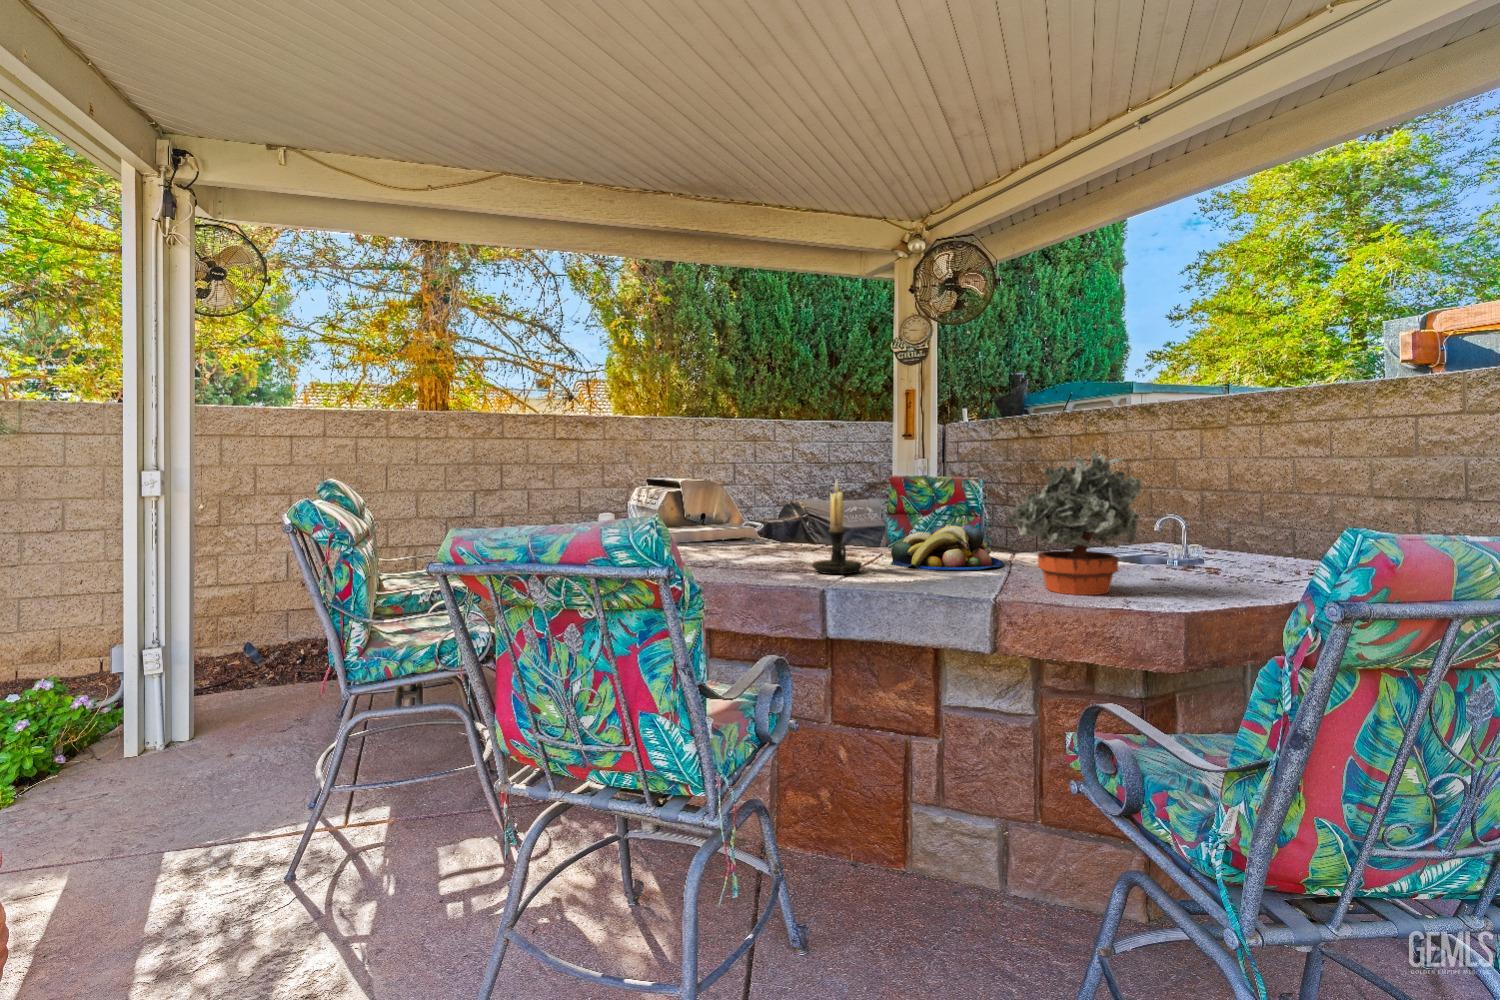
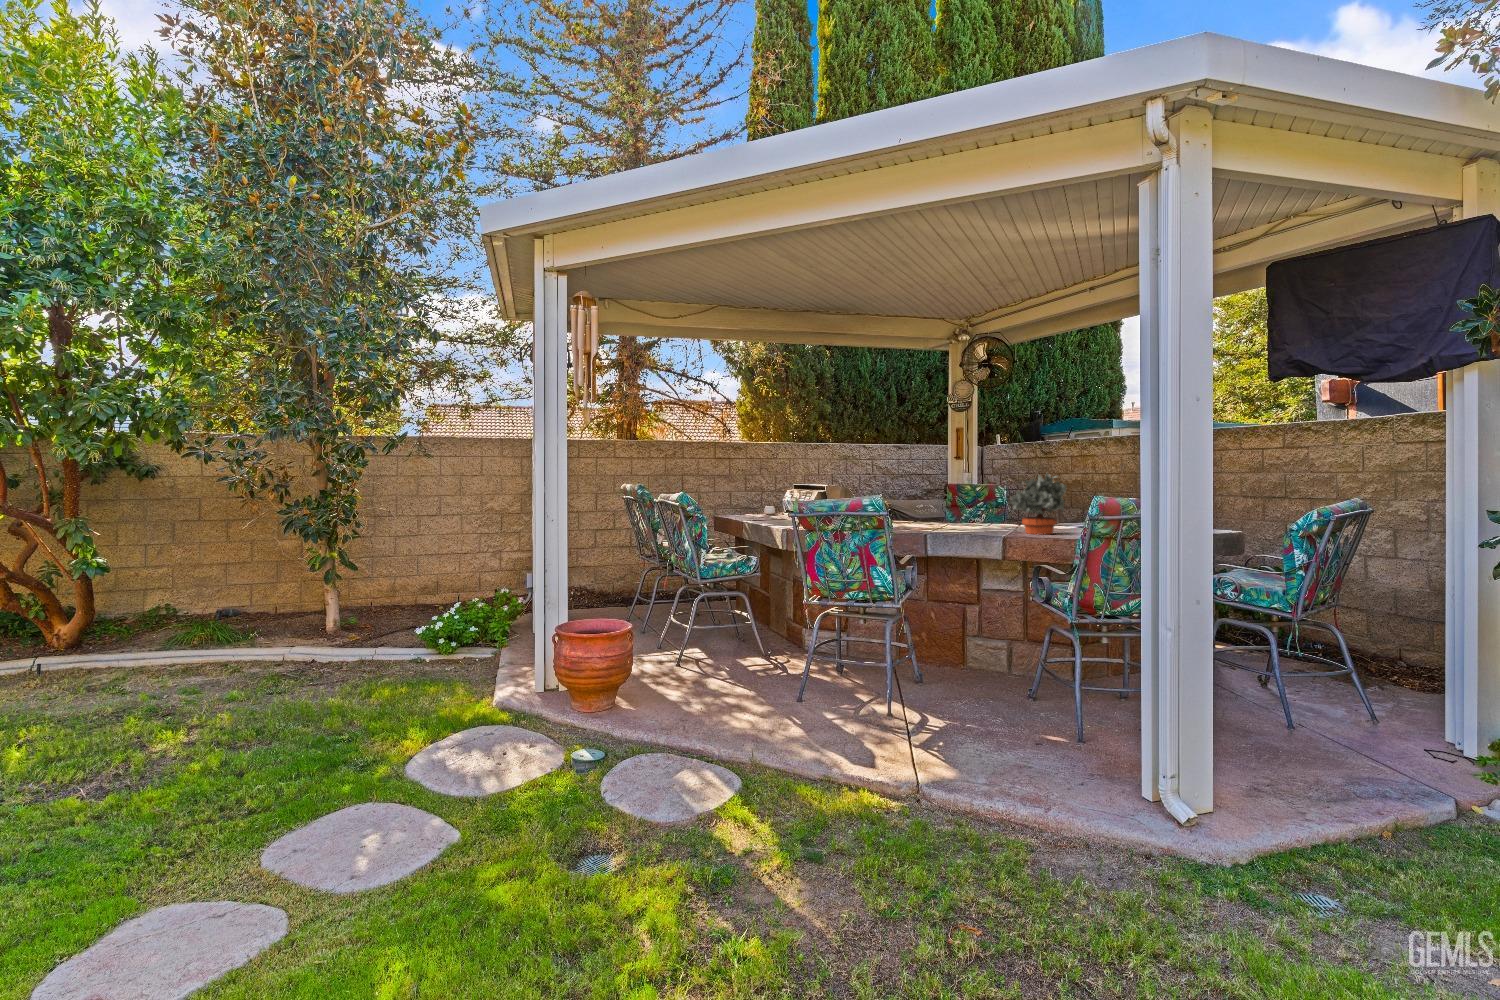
candle holder: present [812,480,862,574] -> none [917,485,940,530]
fruit bowl: present [891,524,1004,570] -> none [953,508,1010,529]

